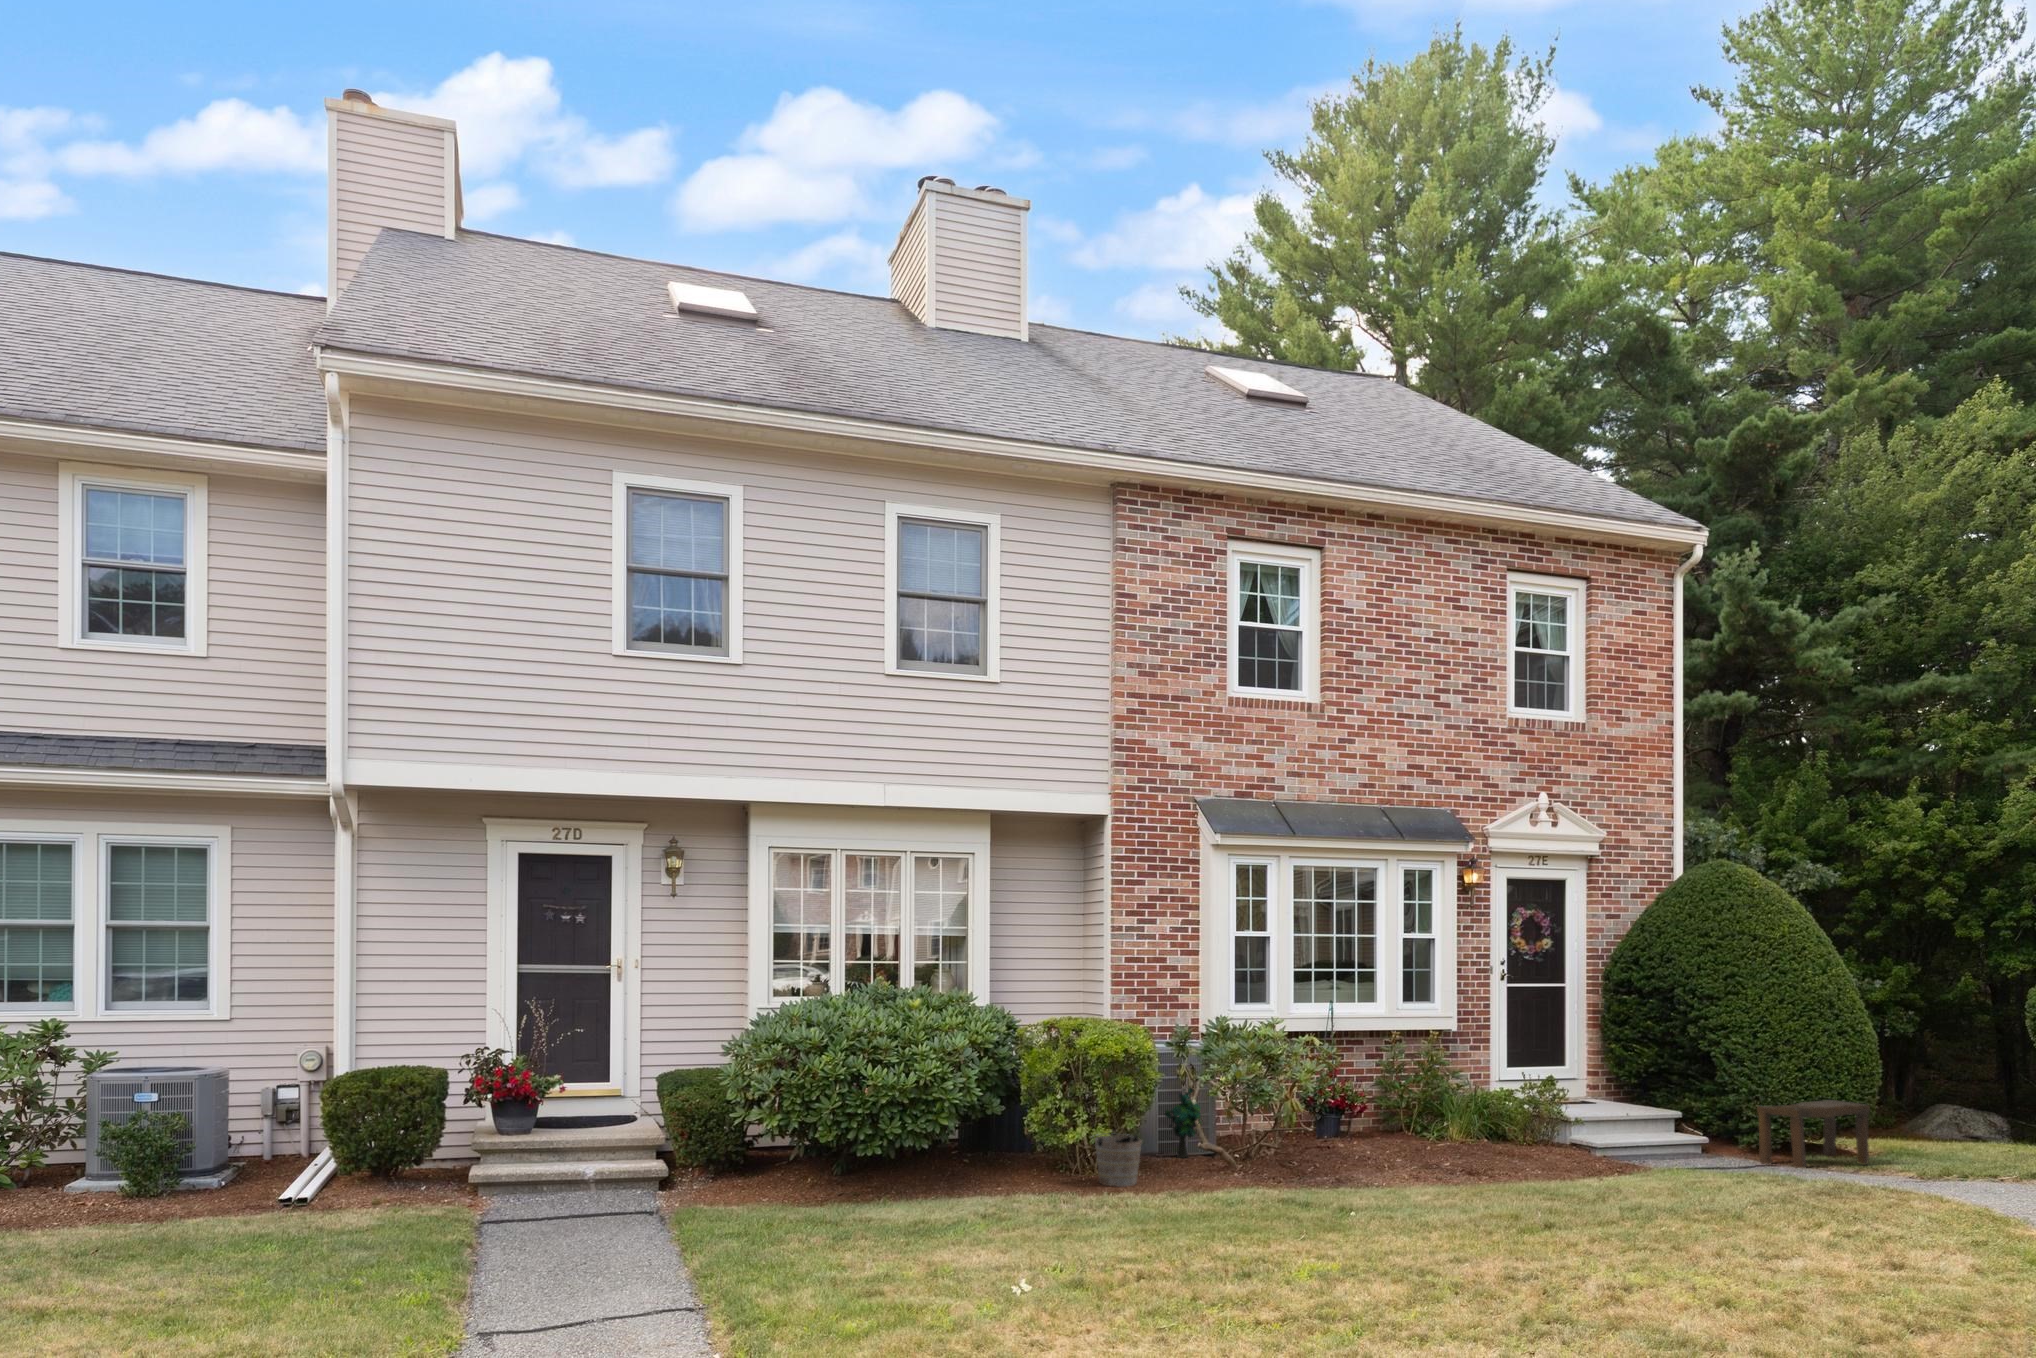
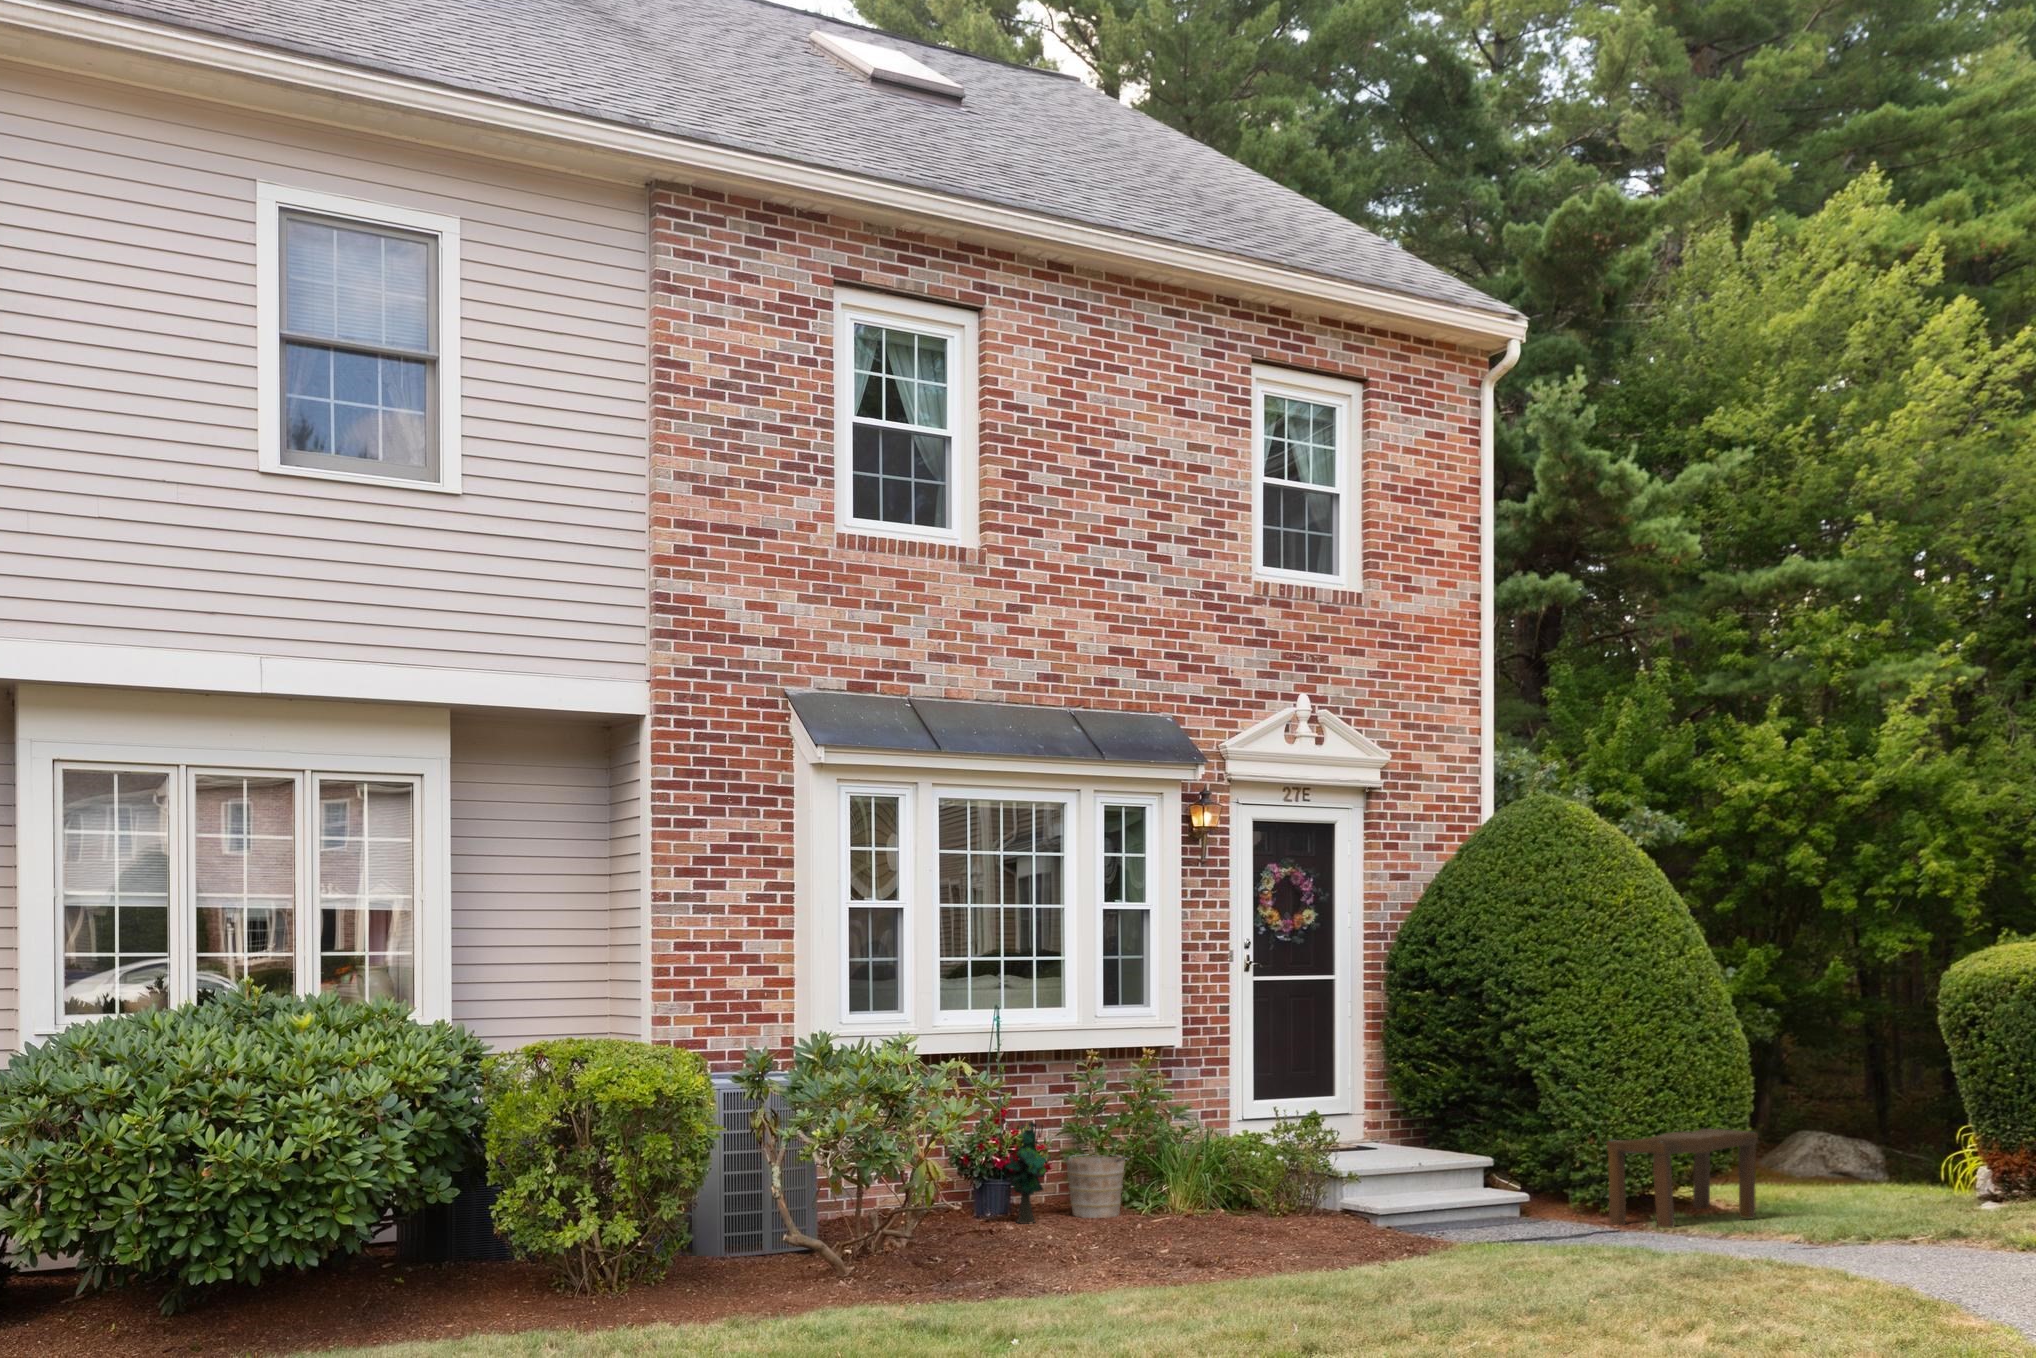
decorative plant: present [1165,1088,1201,1158] -> present [1003,1122,1051,1224]
bucket: present [1095,1134,1142,1187] -> present [1066,1154,1127,1218]

